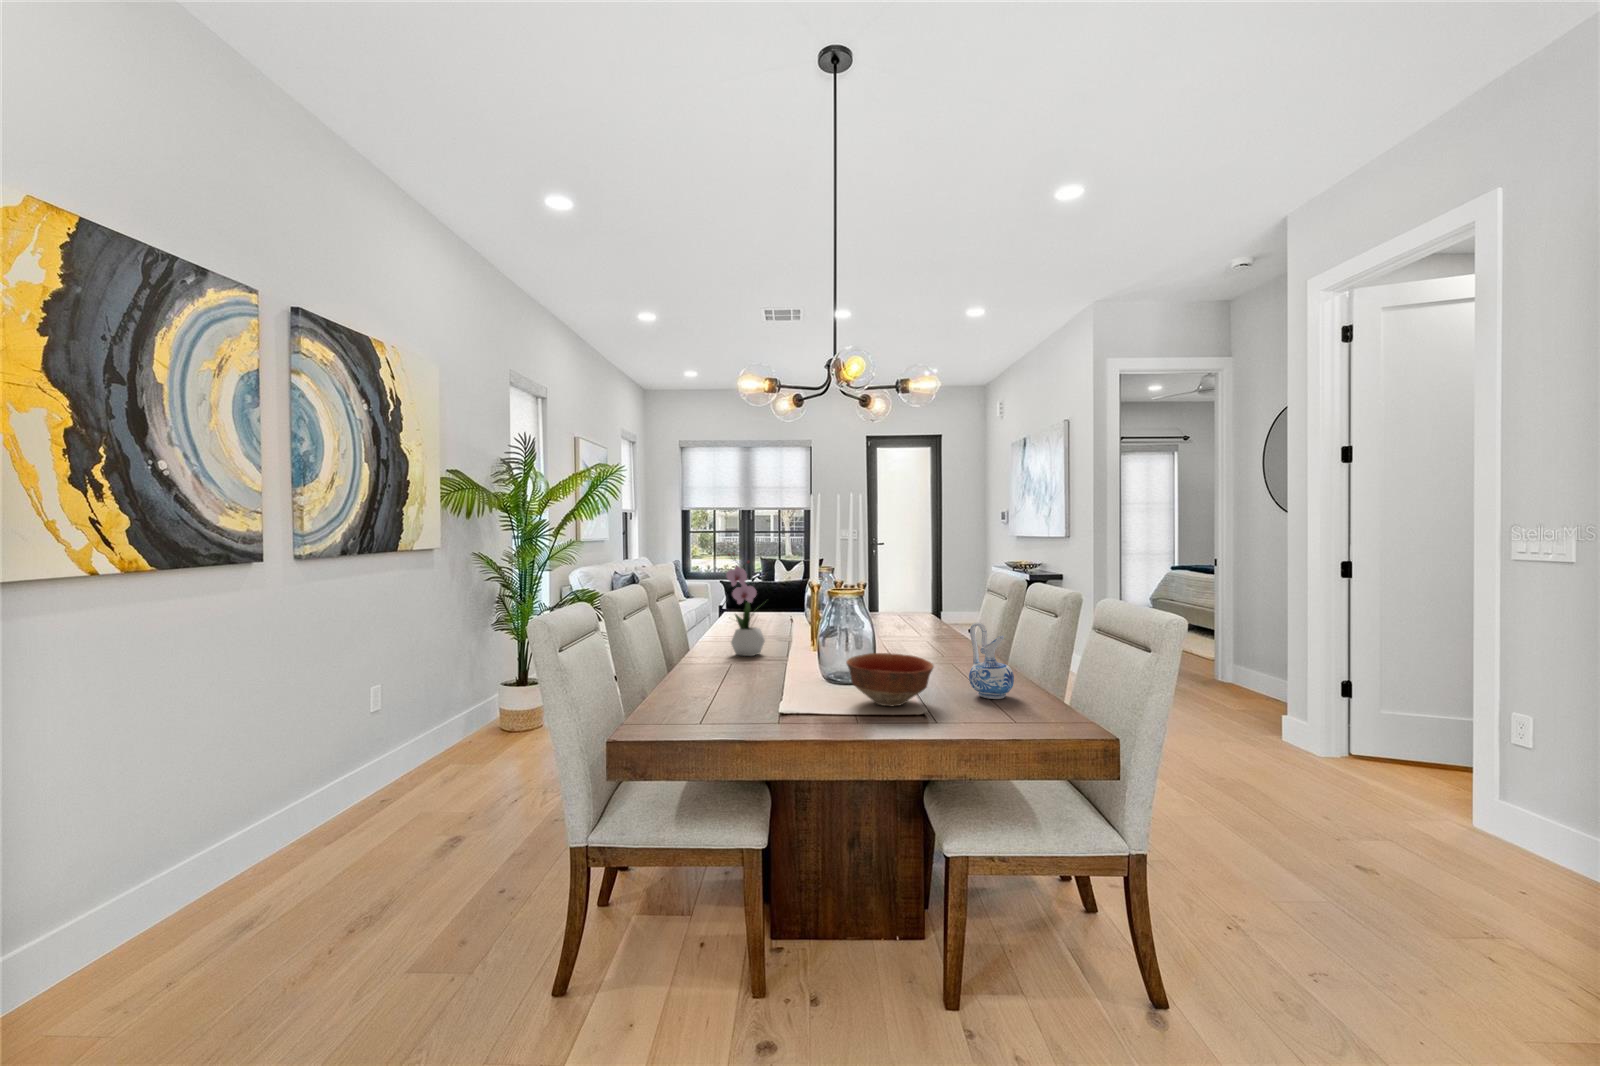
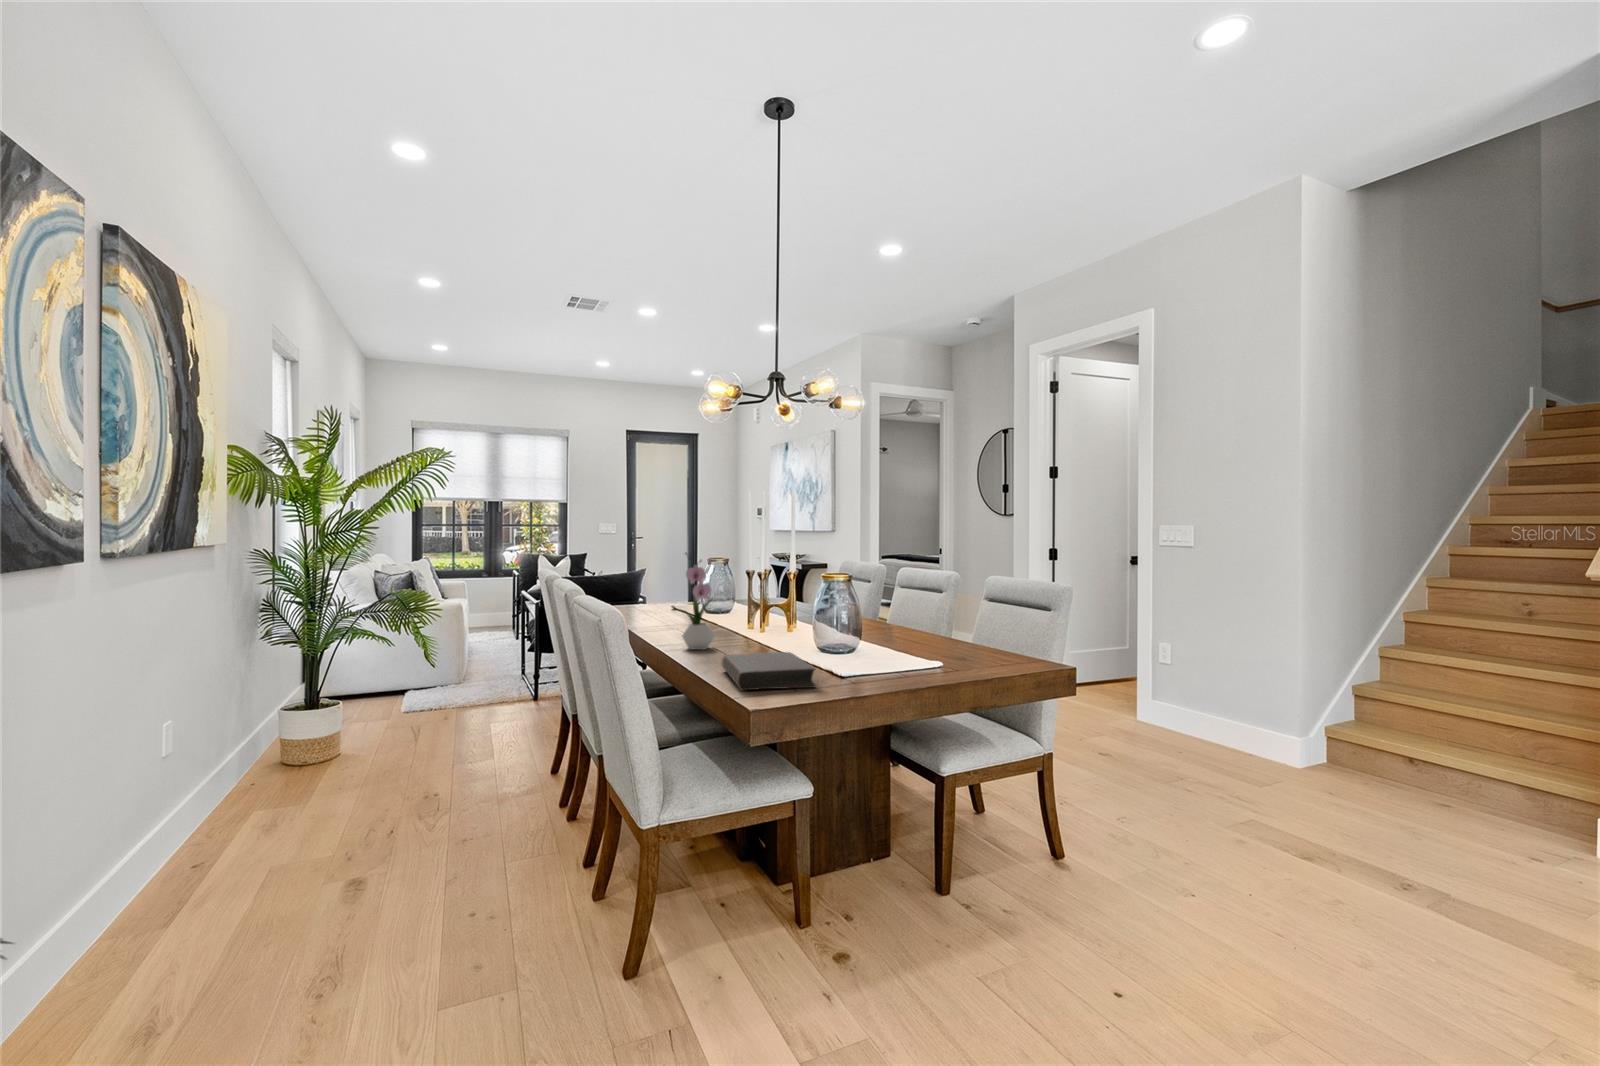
ceramic pitcher: present [969,622,1014,699] -> none [938,608,972,666]
bowl: present [846,653,934,707] -> none [861,636,932,677]
book: none [680,663,792,709] -> present [722,652,815,690]

